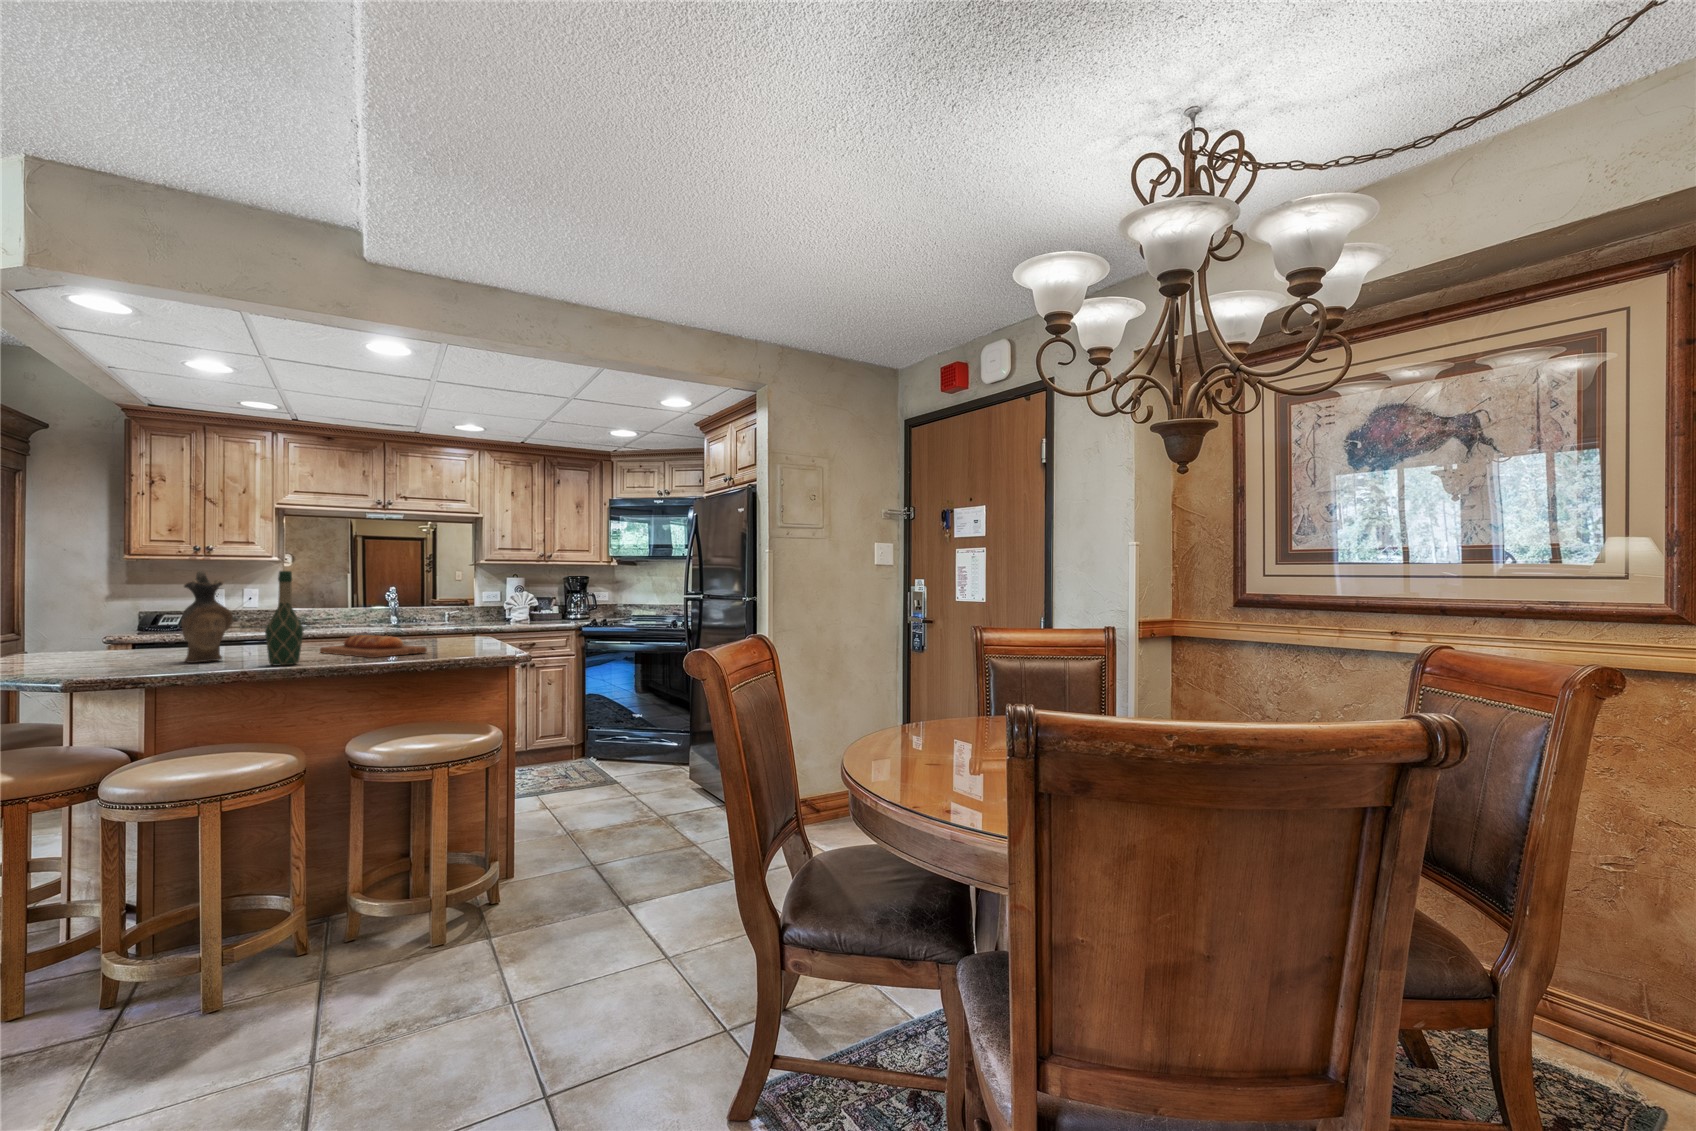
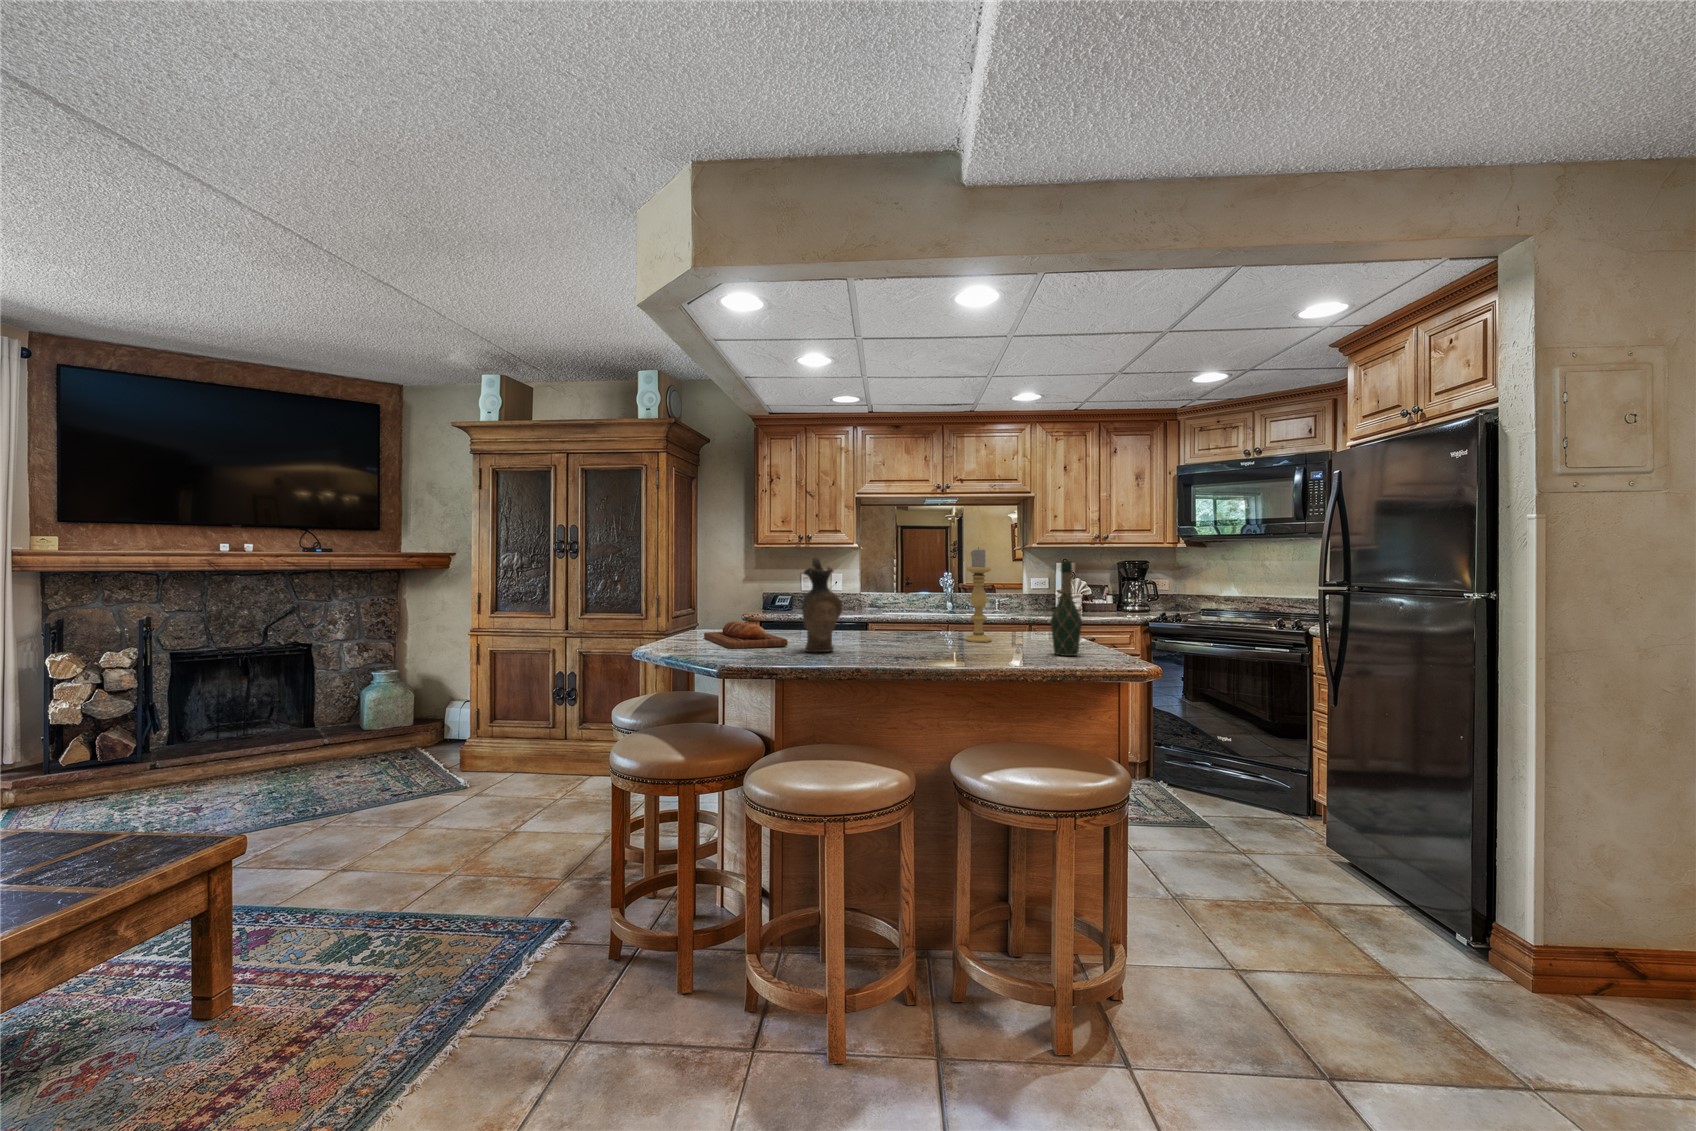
candle holder: none [383,563,410,646] -> present [966,547,992,642]
wine bottle: present [265,571,304,666] -> present [1051,561,1082,656]
bread loaf: present [320,635,427,658] -> present [704,622,788,649]

